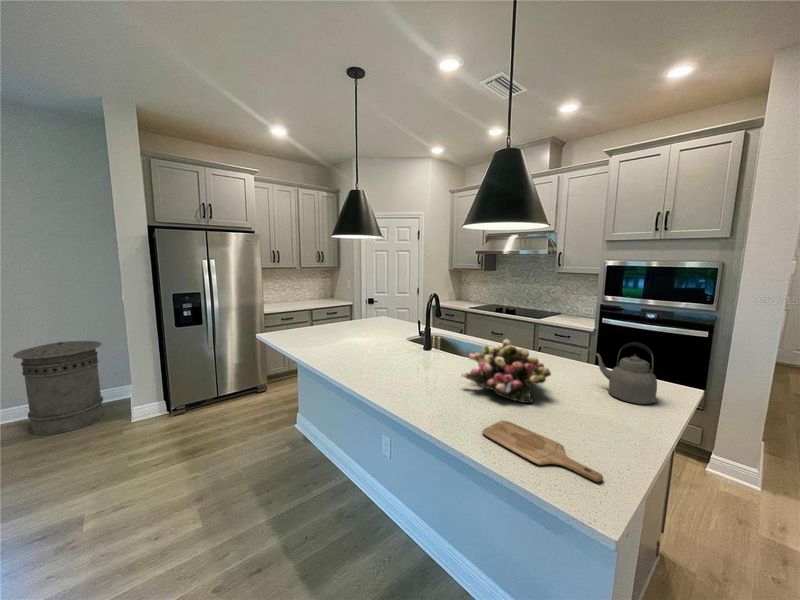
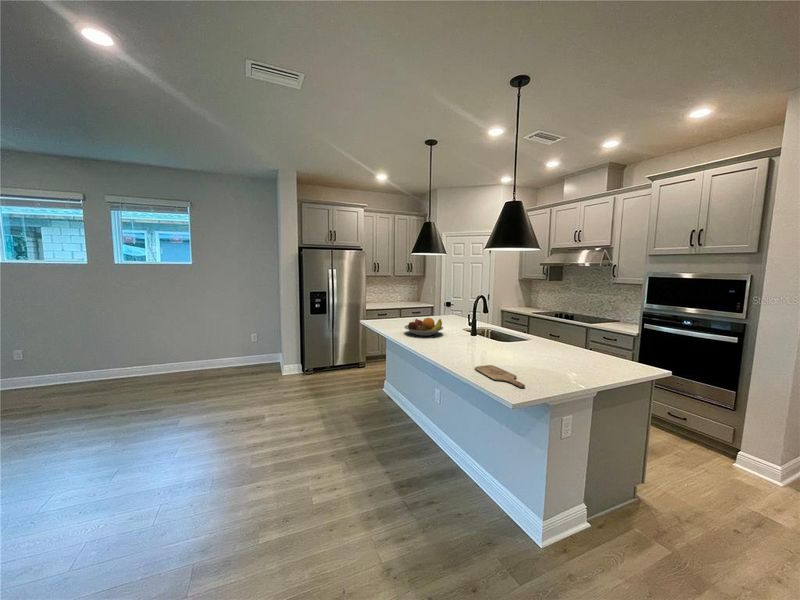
fruit bowl: none [331,331,390,359] -> present [405,318,443,336]
flower arrangement: present [461,339,551,403] -> none [479,324,535,362]
trash can: present [13,341,104,435] -> none [226,320,268,376]
kettle: present [593,342,657,404] -> none [575,329,614,370]

